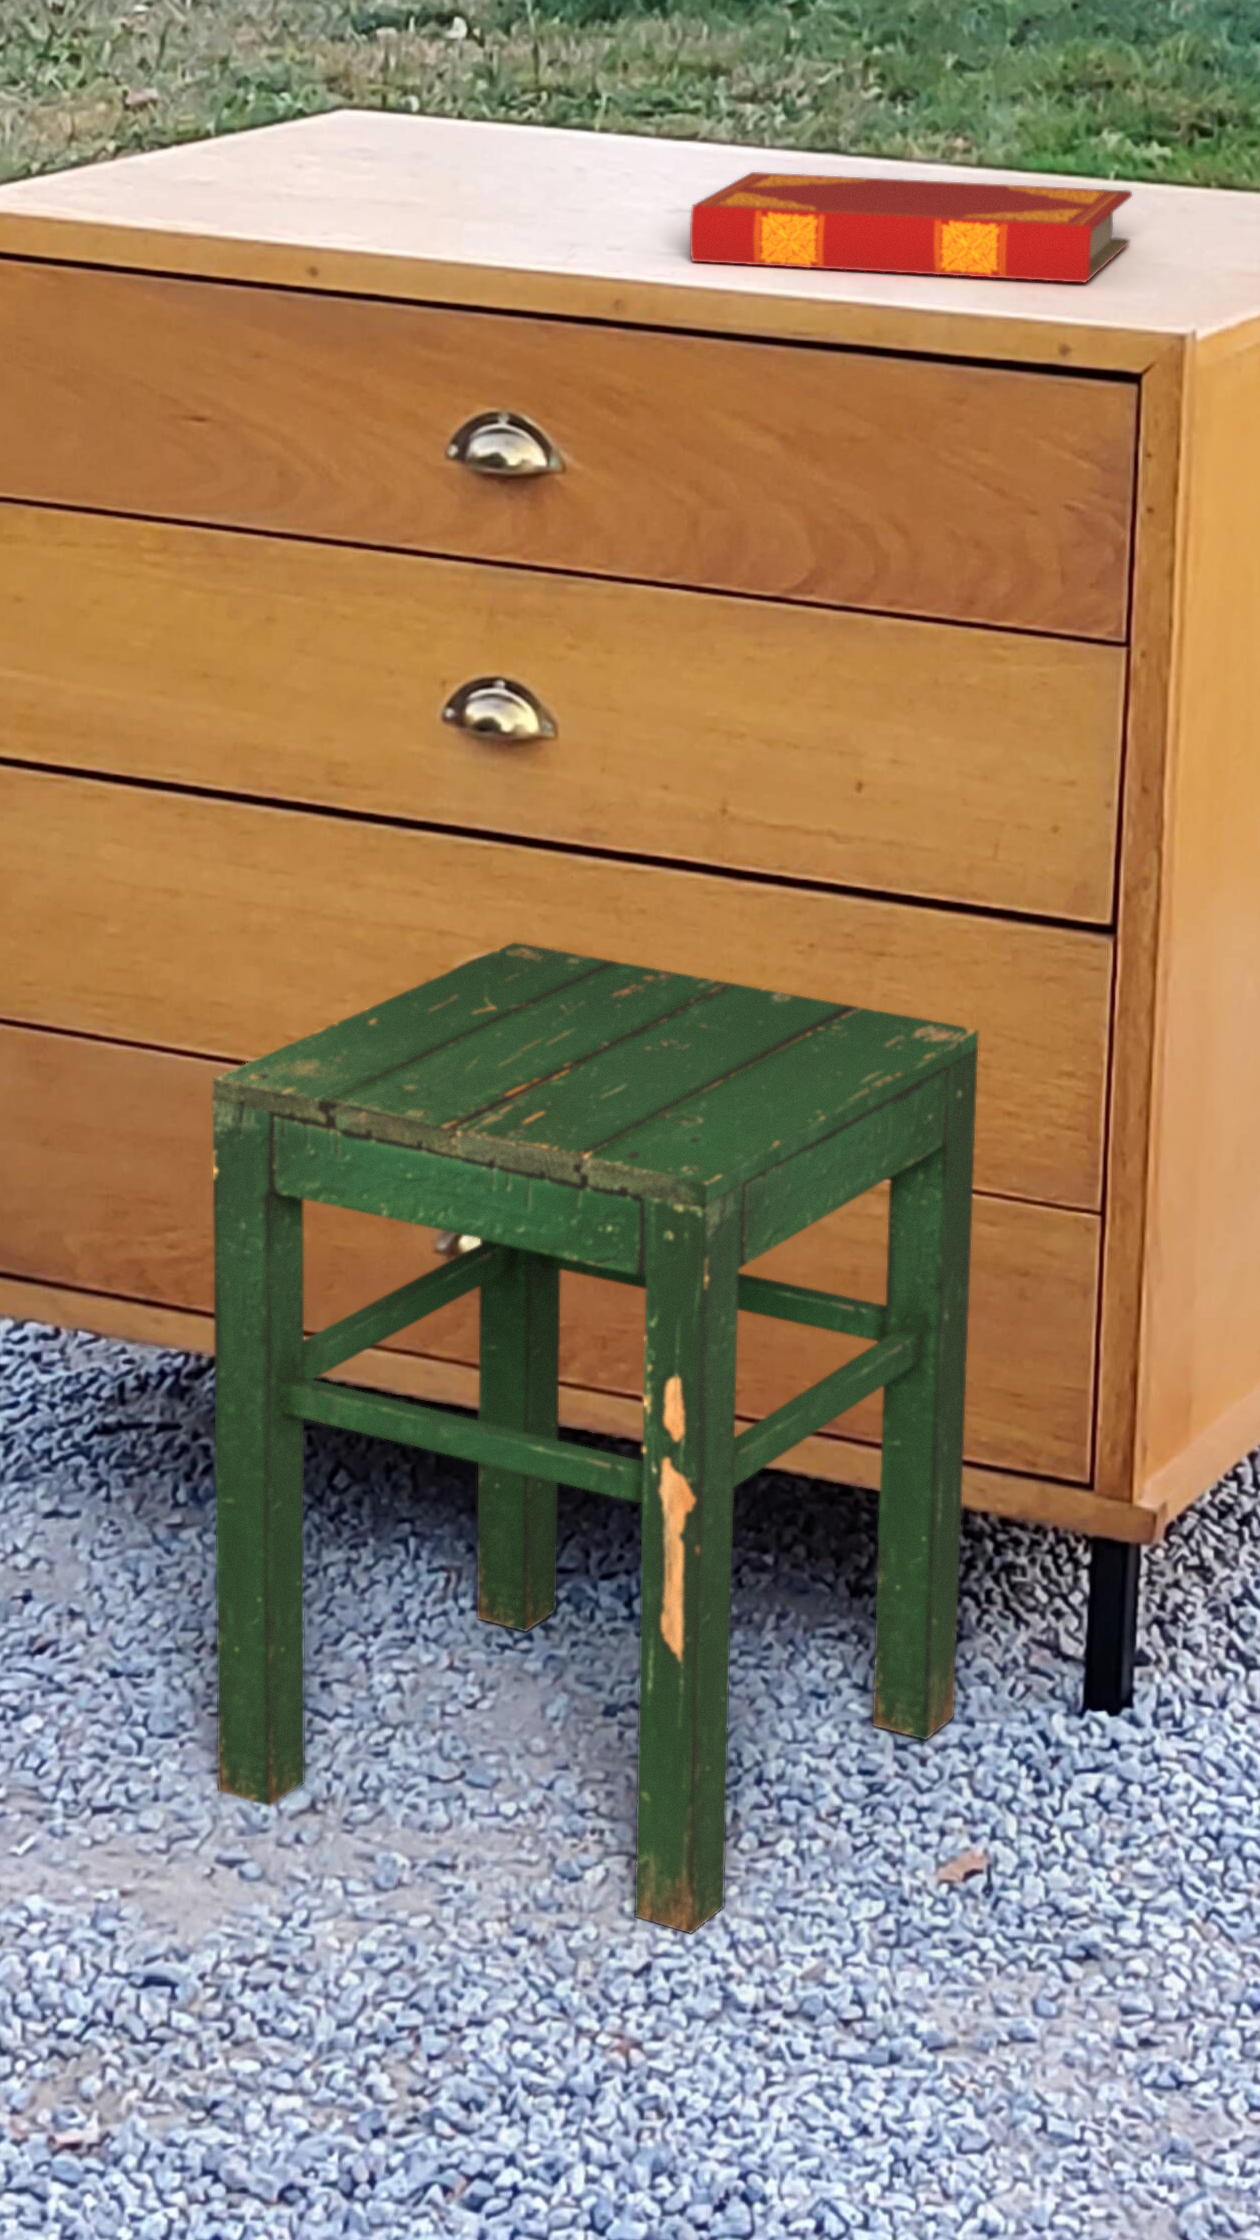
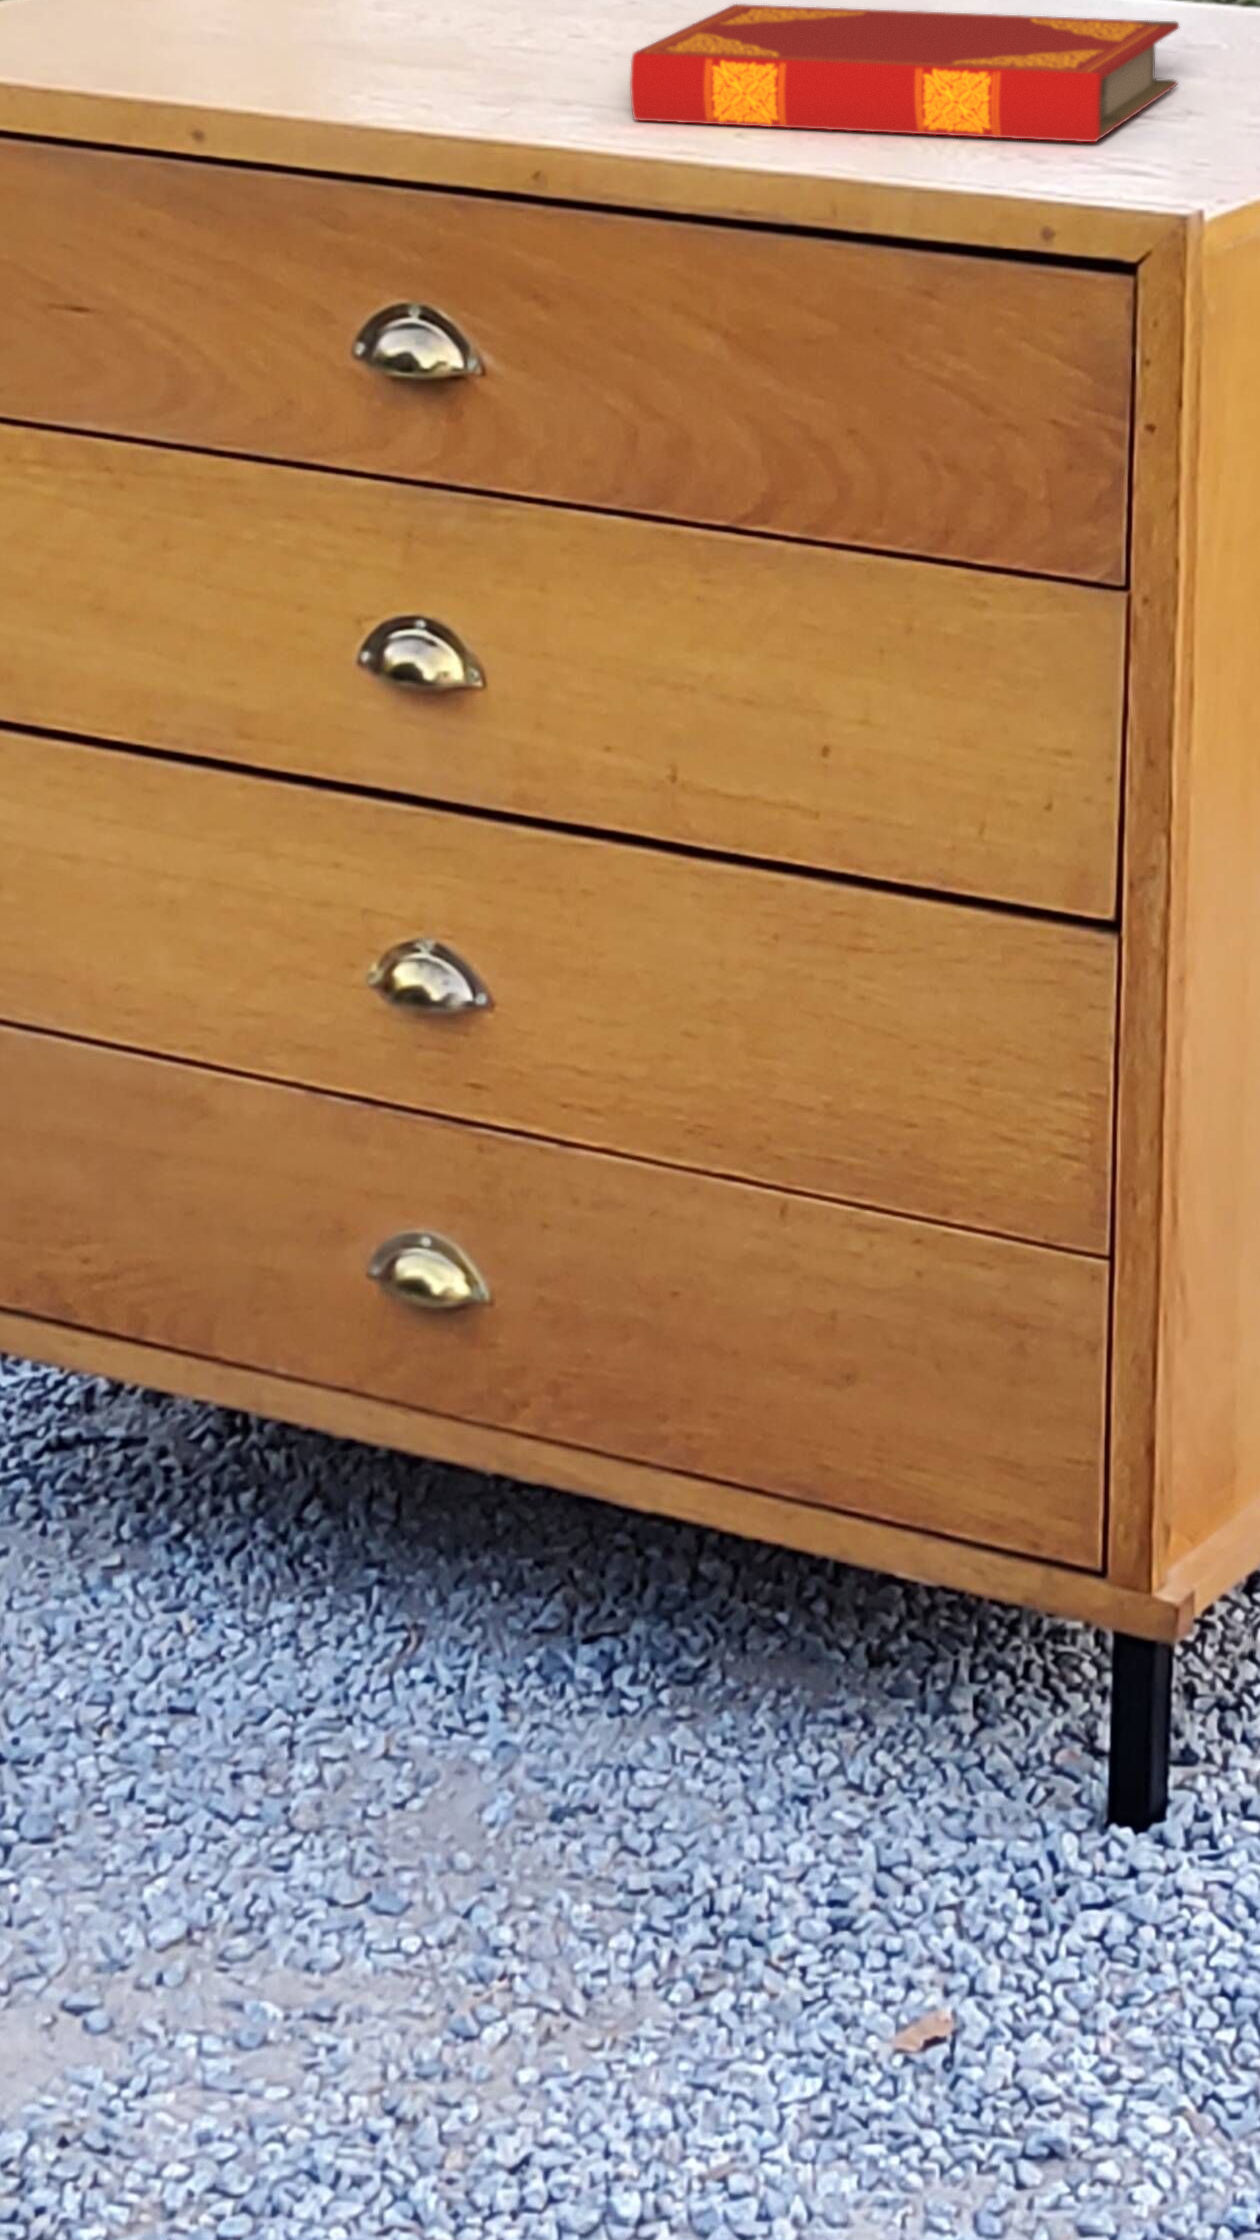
stool: present [212,942,979,1933] -> none [25,928,953,2119]

